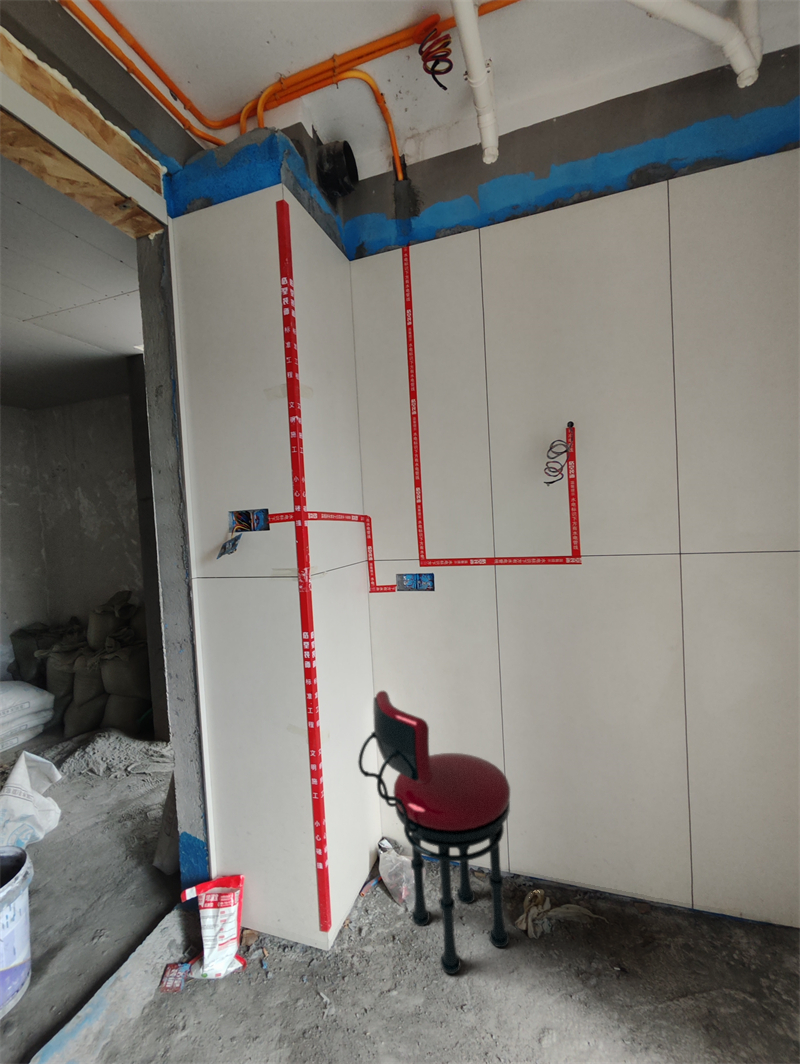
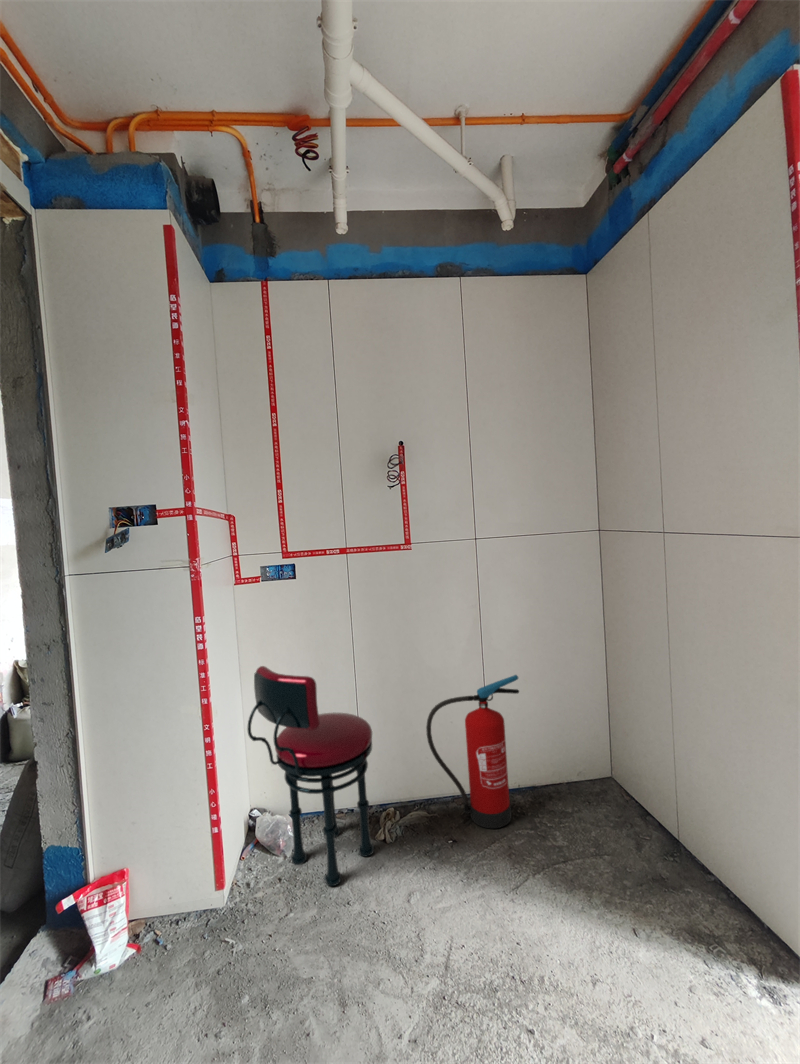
fire extinguisher: none [589,760,742,977] -> present [426,675,519,828]

